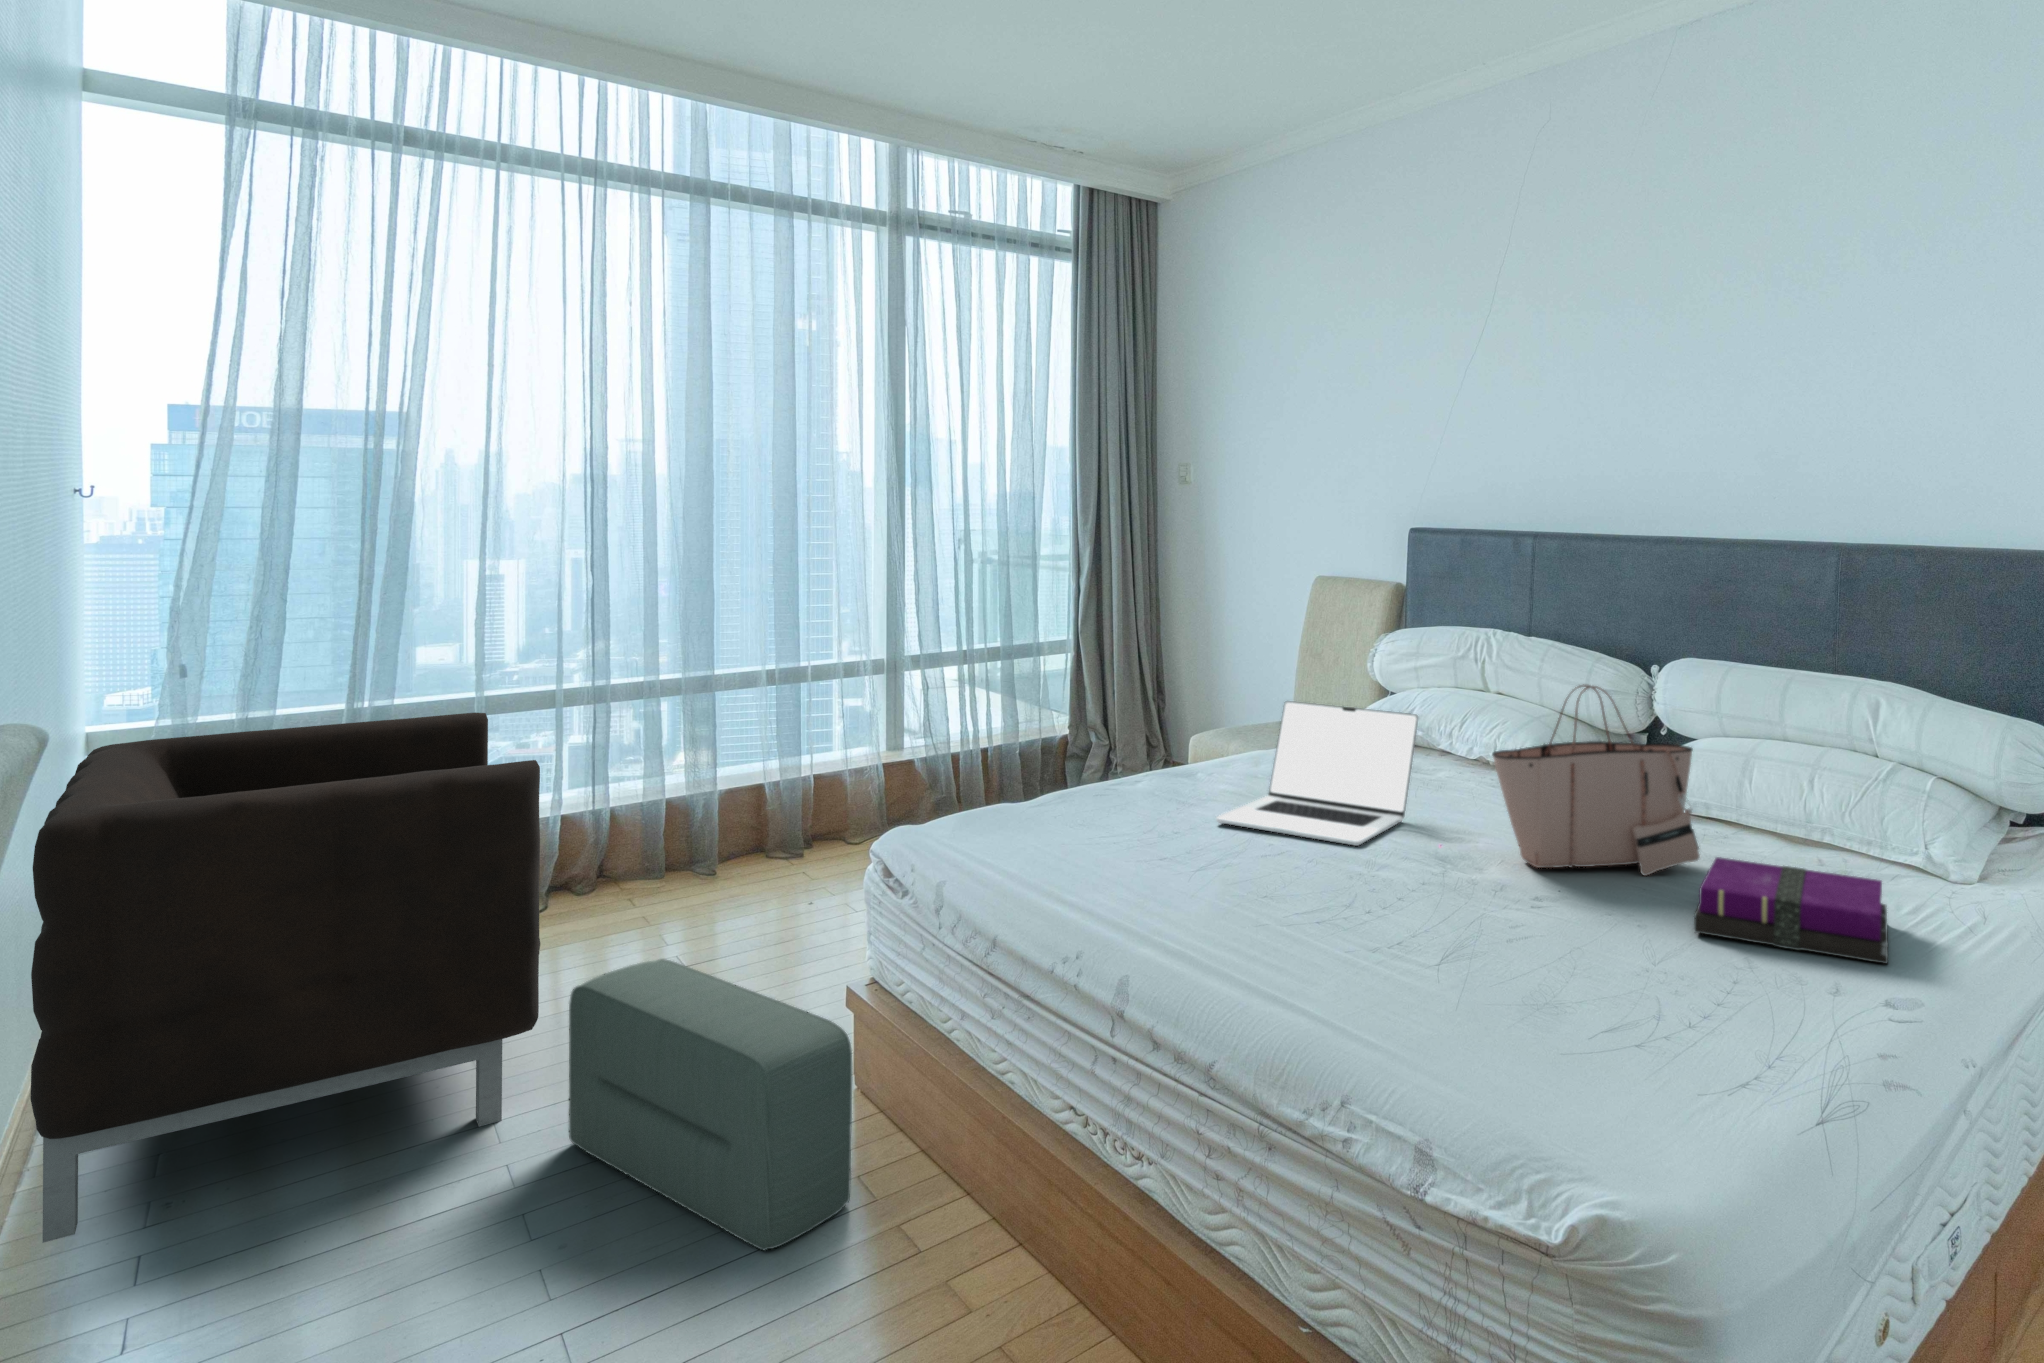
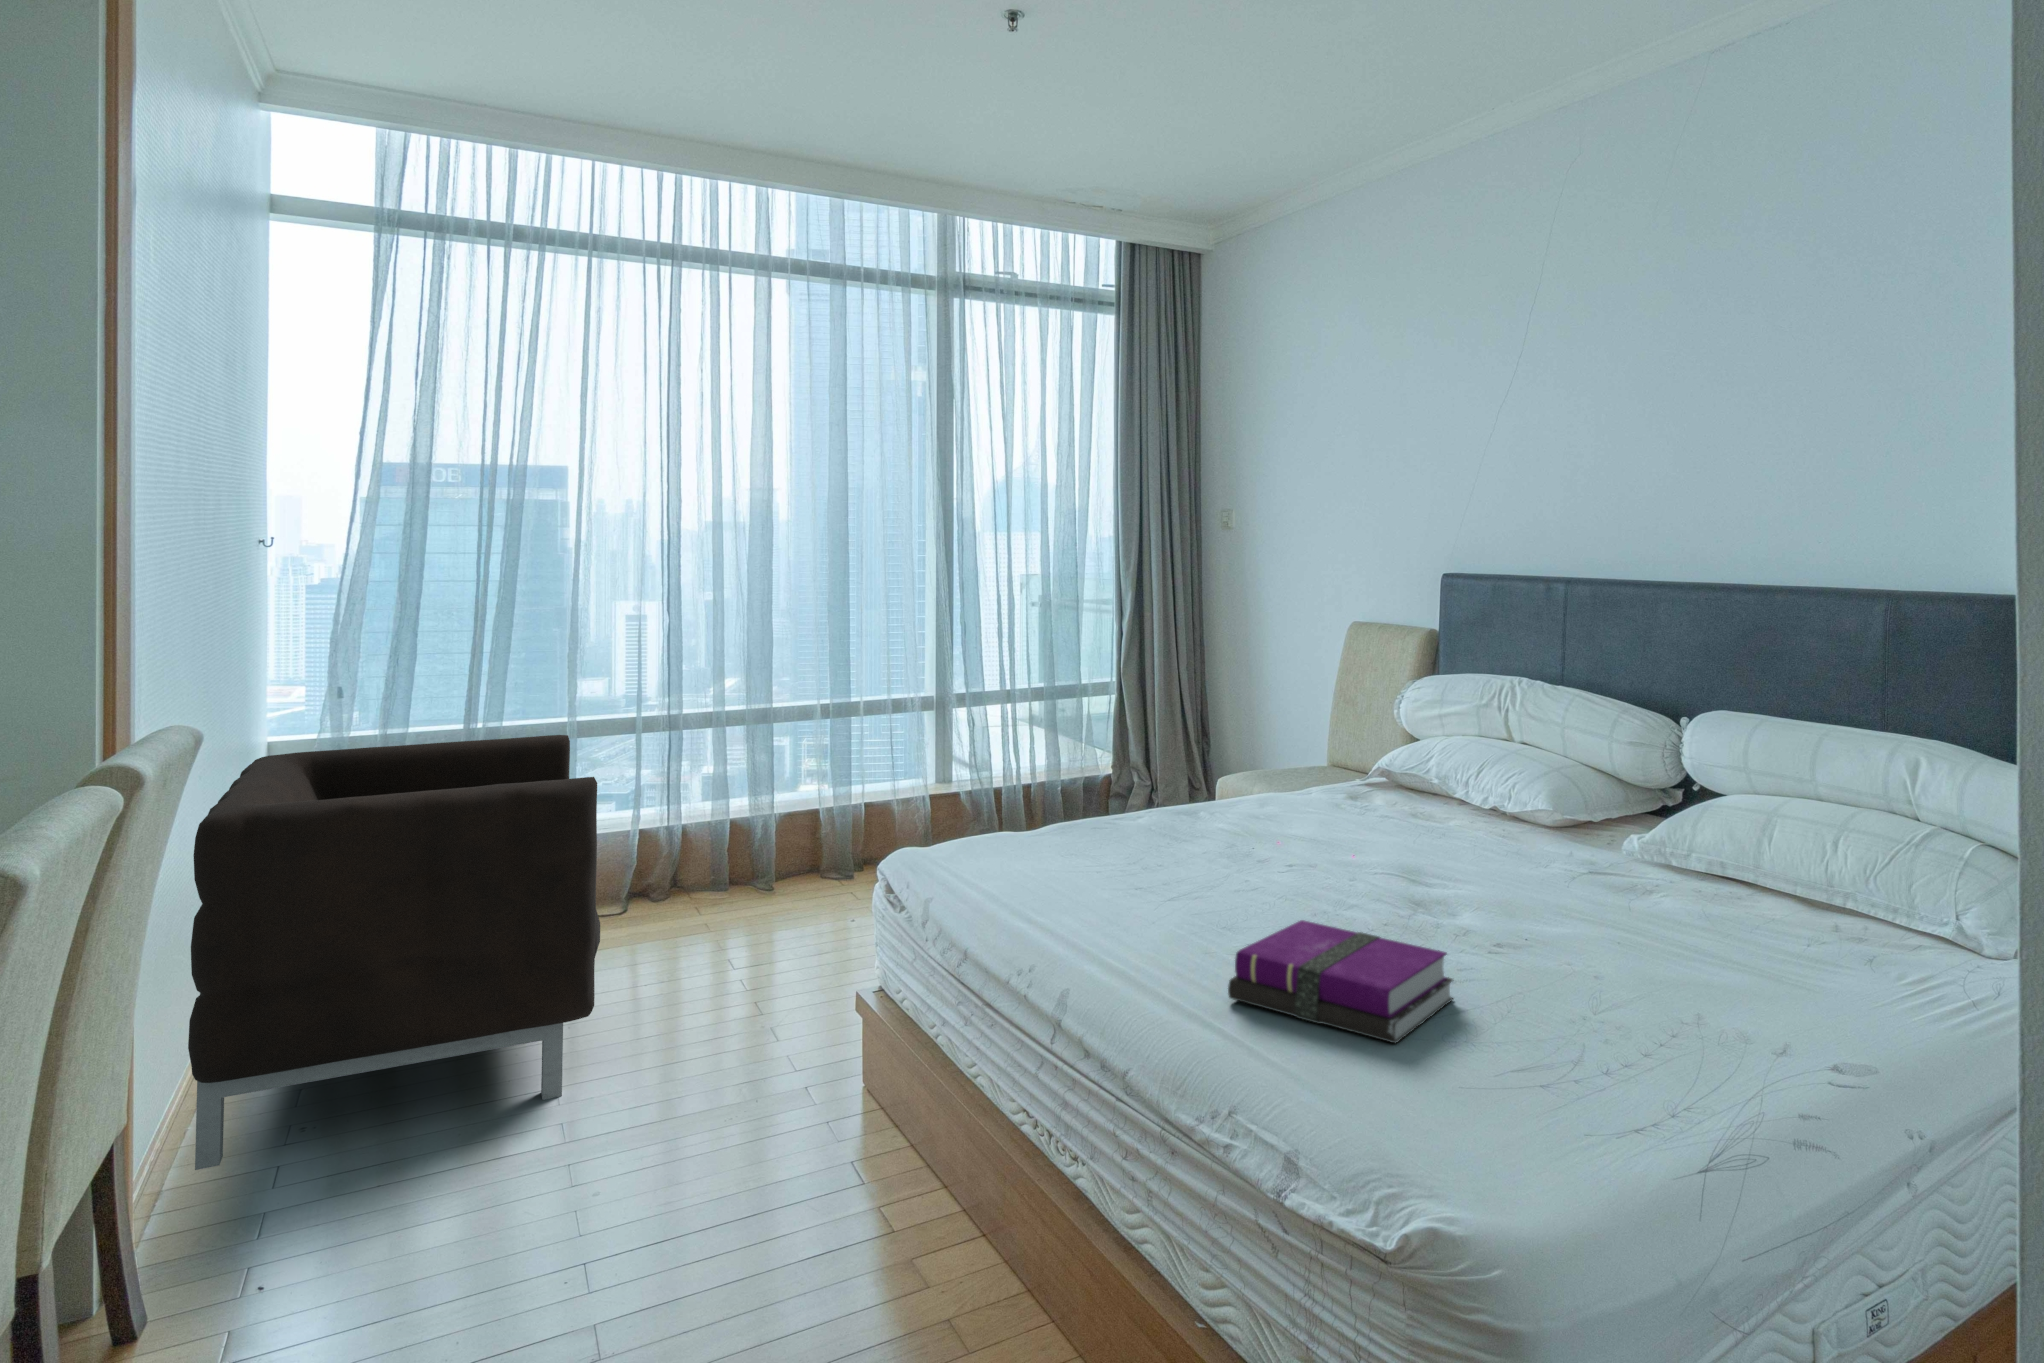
tote bag: present [1492,684,1700,875] -> none [1453,726,1664,919]
laptop: present [1216,701,1419,846] -> none [1198,738,1399,879]
notebook: present [1694,857,1888,964] -> present [1228,920,1453,1043]
pouf: present [569,959,852,1250] -> none [613,959,843,1224]

